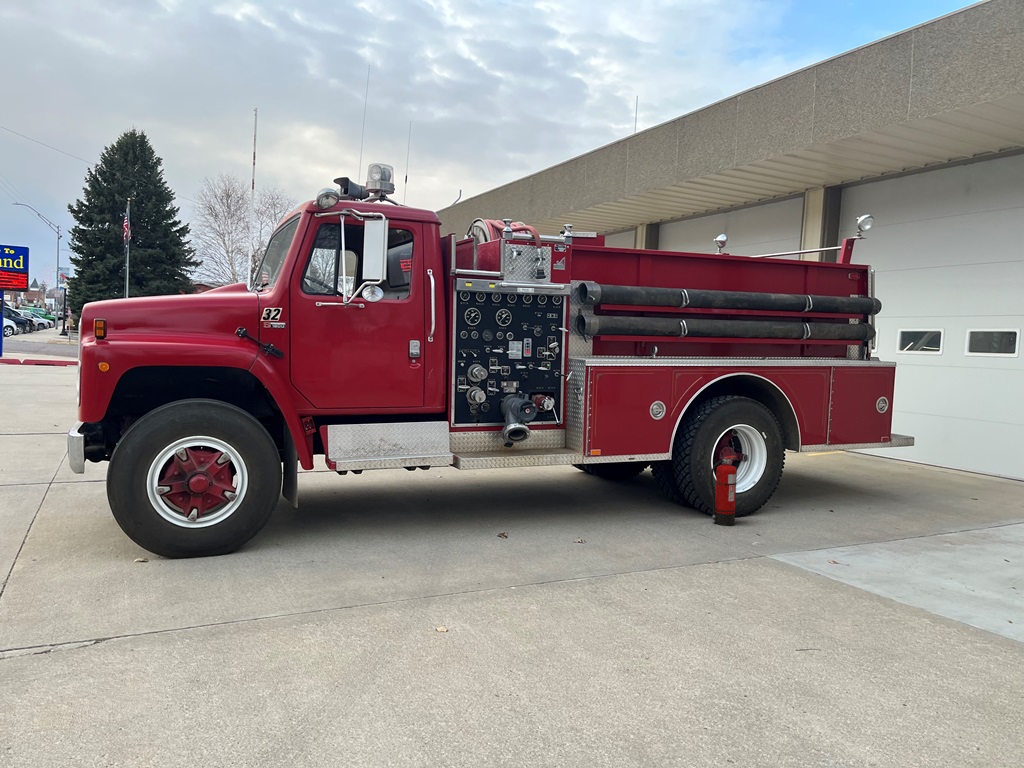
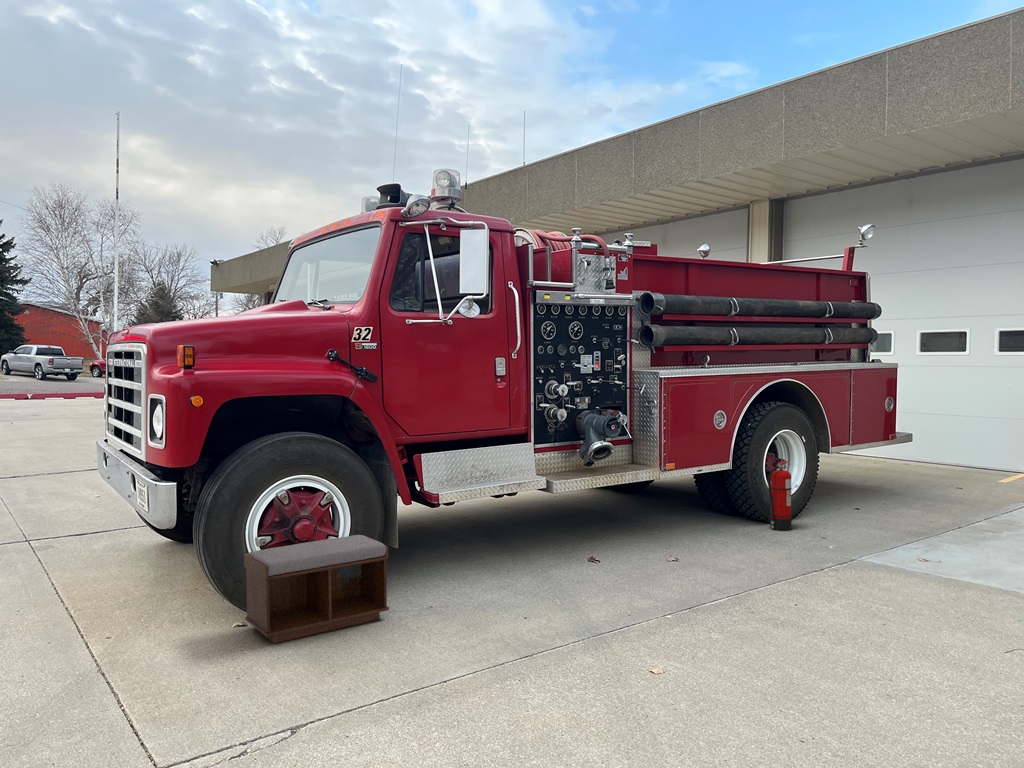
bench: none [137,493,261,578] -> present [244,535,389,643]

